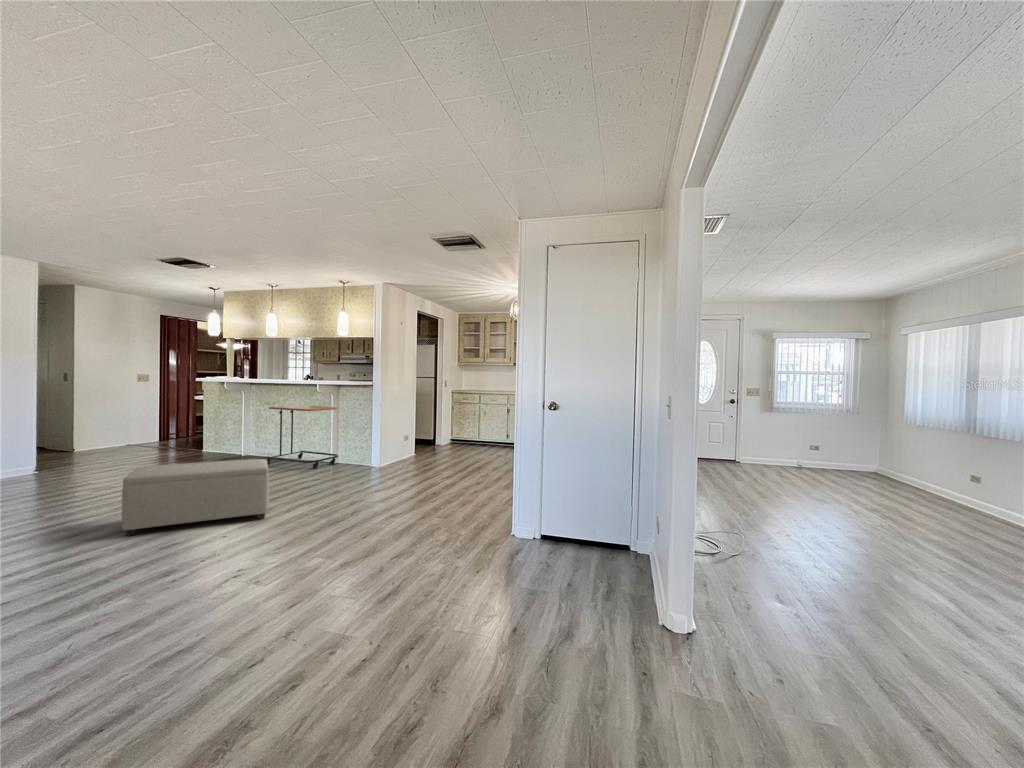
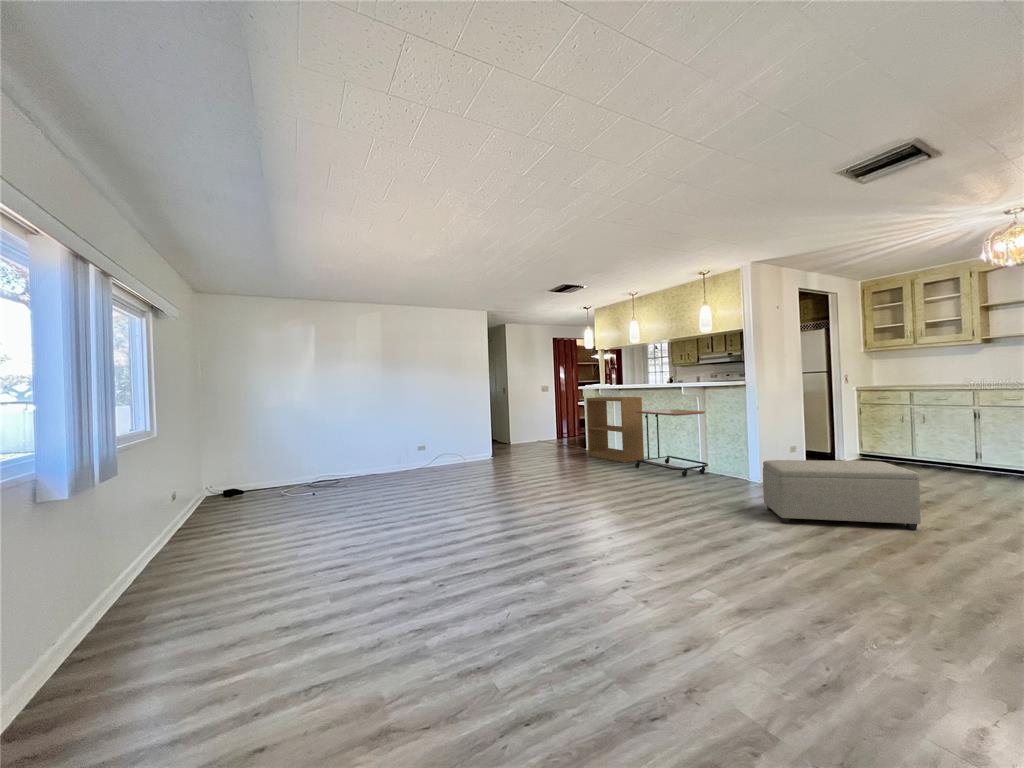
bookshelf: none [207,391,277,462] -> present [586,397,644,463]
ottoman: present [122,459,269,536] -> present [763,460,921,529]

